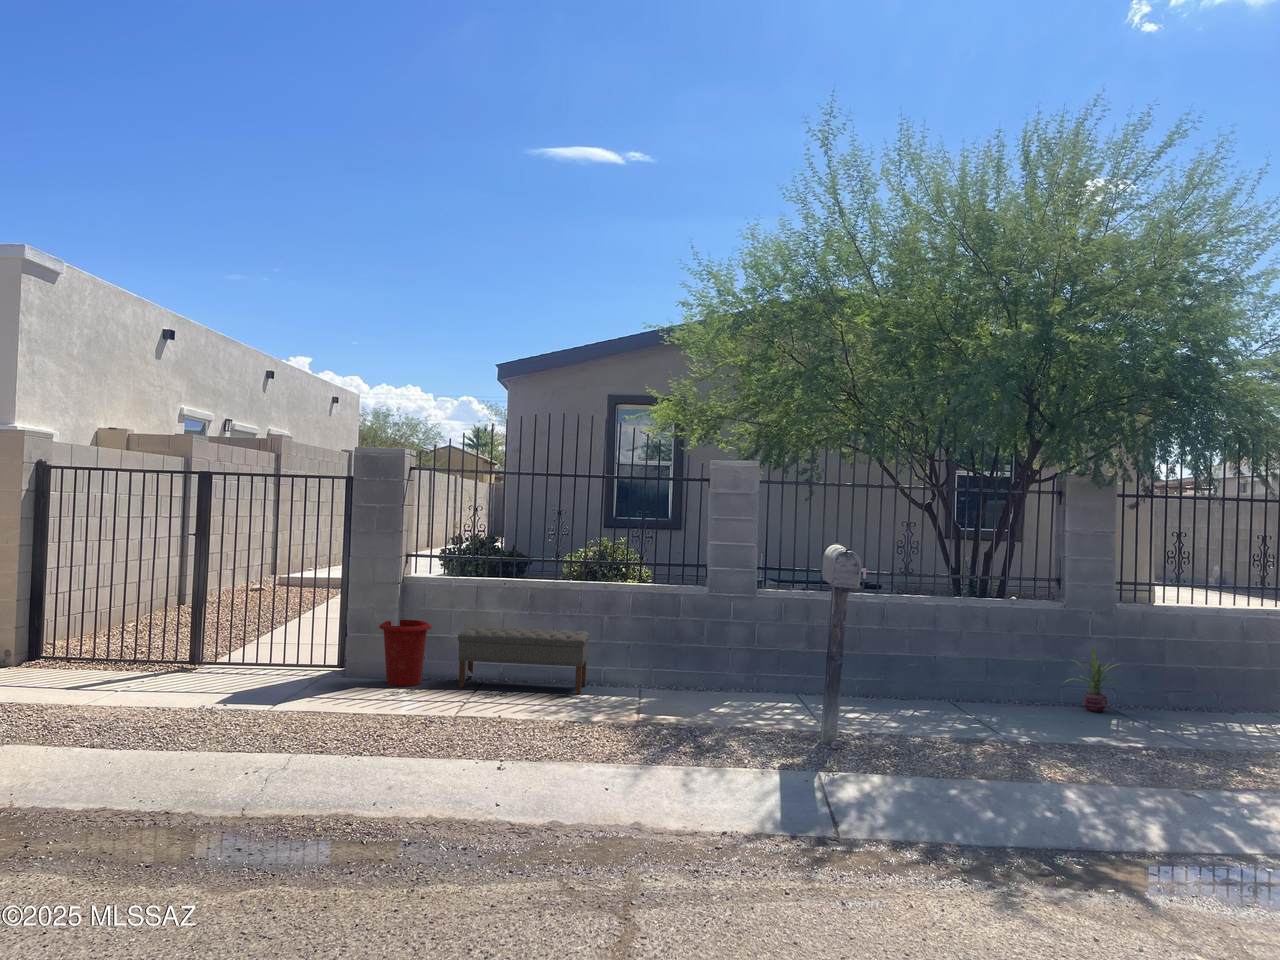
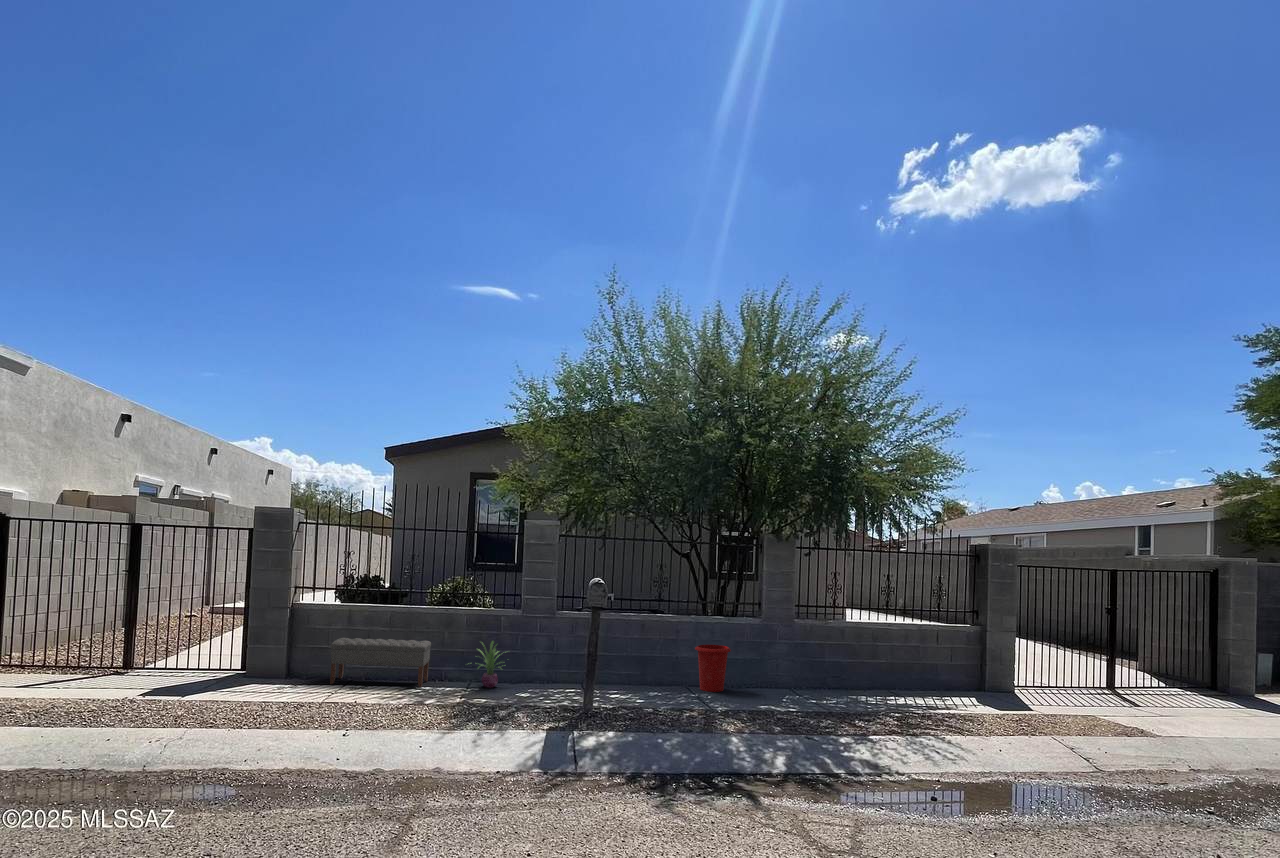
waste bin: present [379,620,432,686] -> present [695,645,731,692]
decorative plant: present [1065,649,1123,712] -> present [479,641,498,688]

